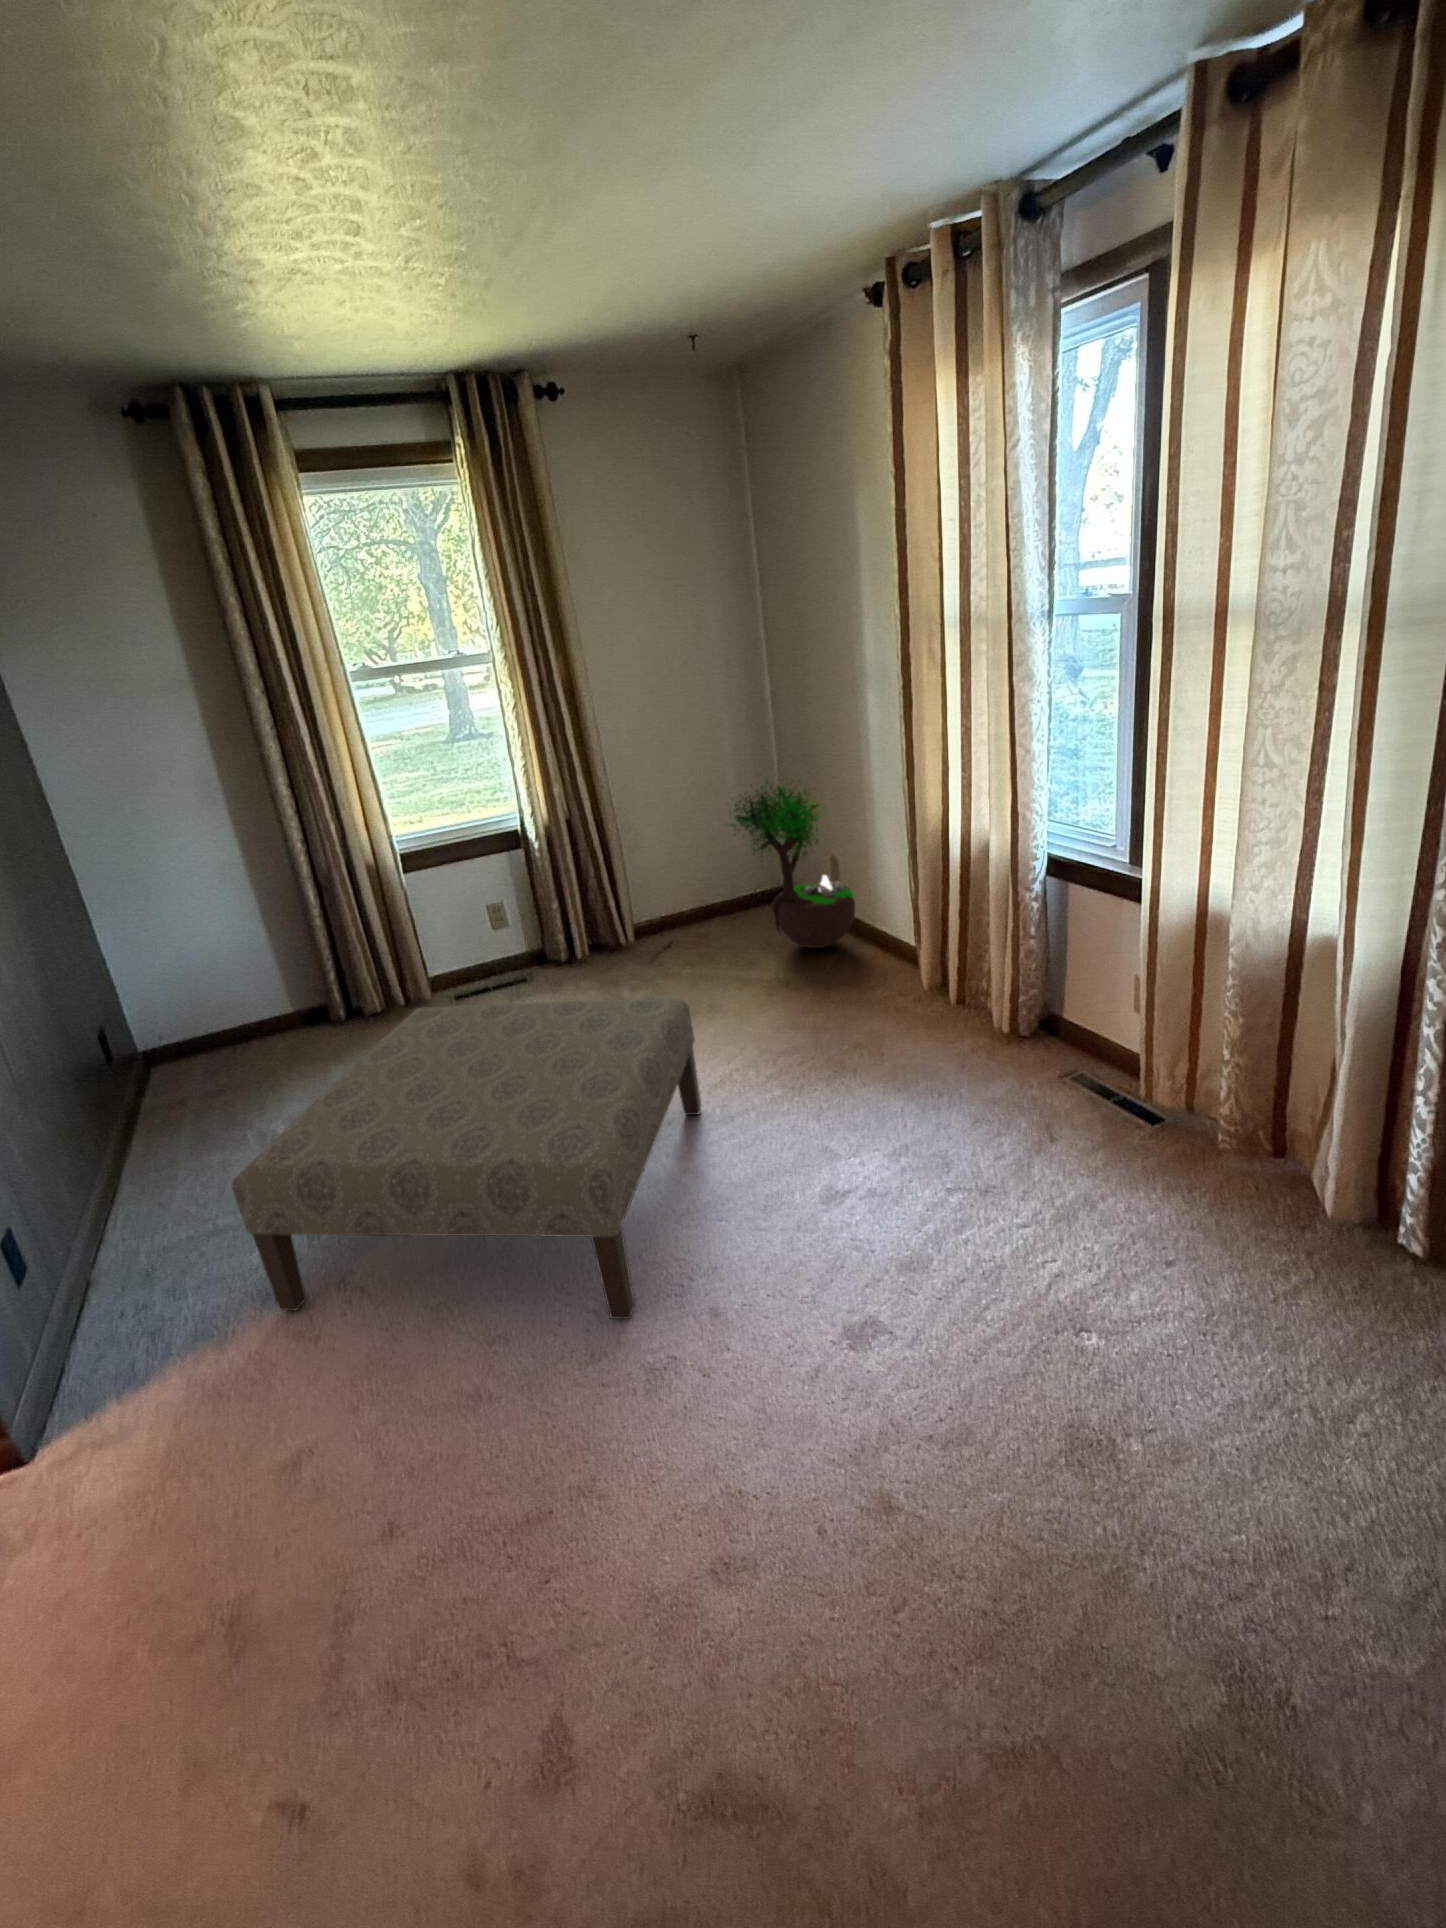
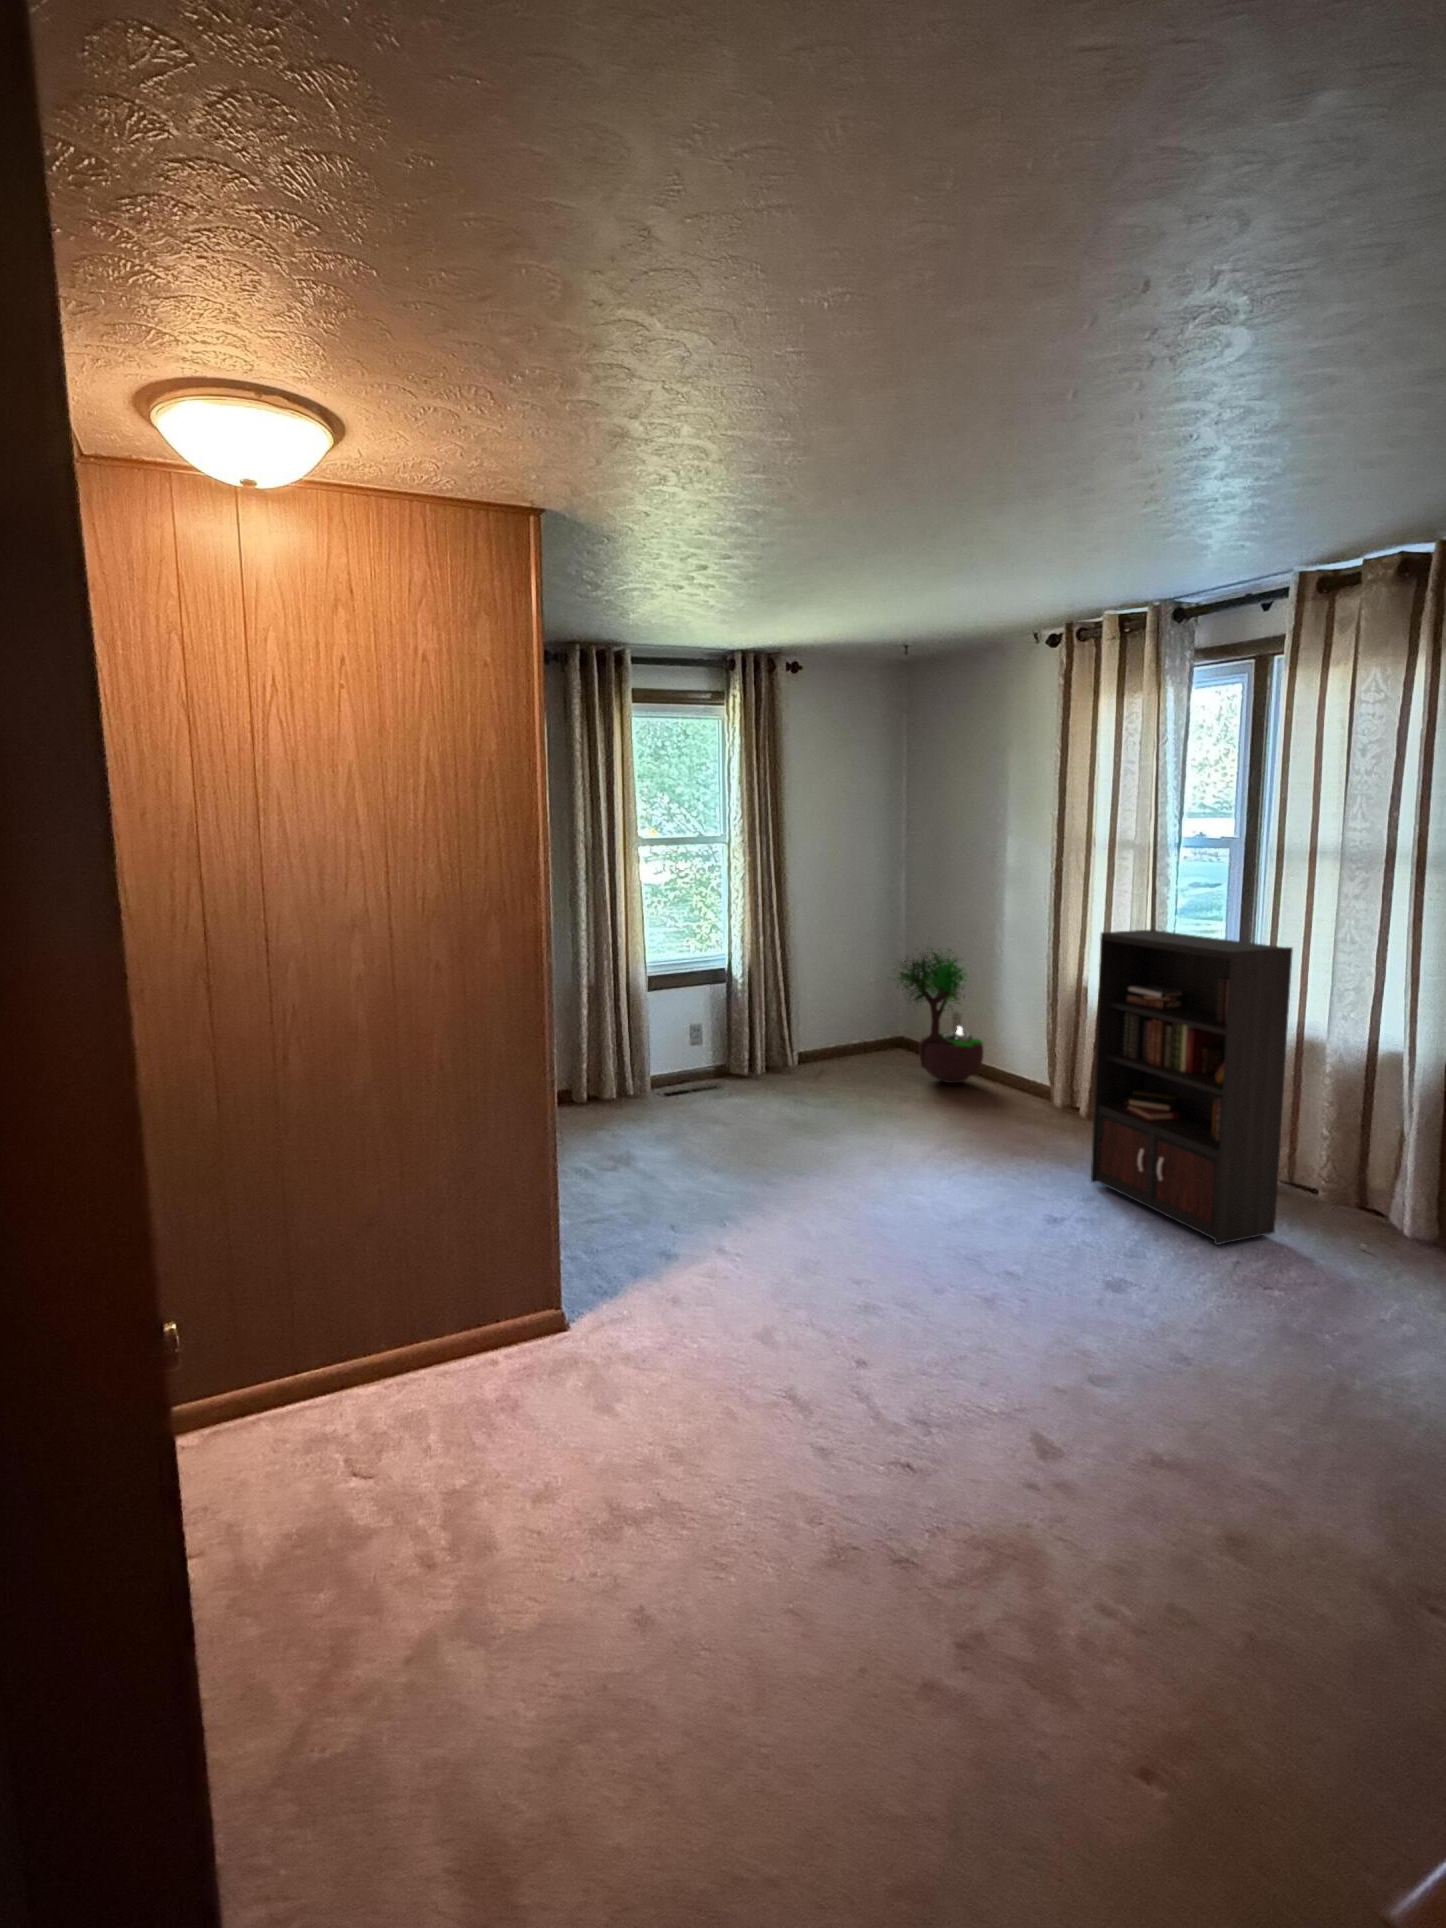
bookcase: none [892,761,1261,1245] -> present [1091,929,1366,1250]
ottoman: present [232,998,702,1319] -> none [680,1071,956,1267]

